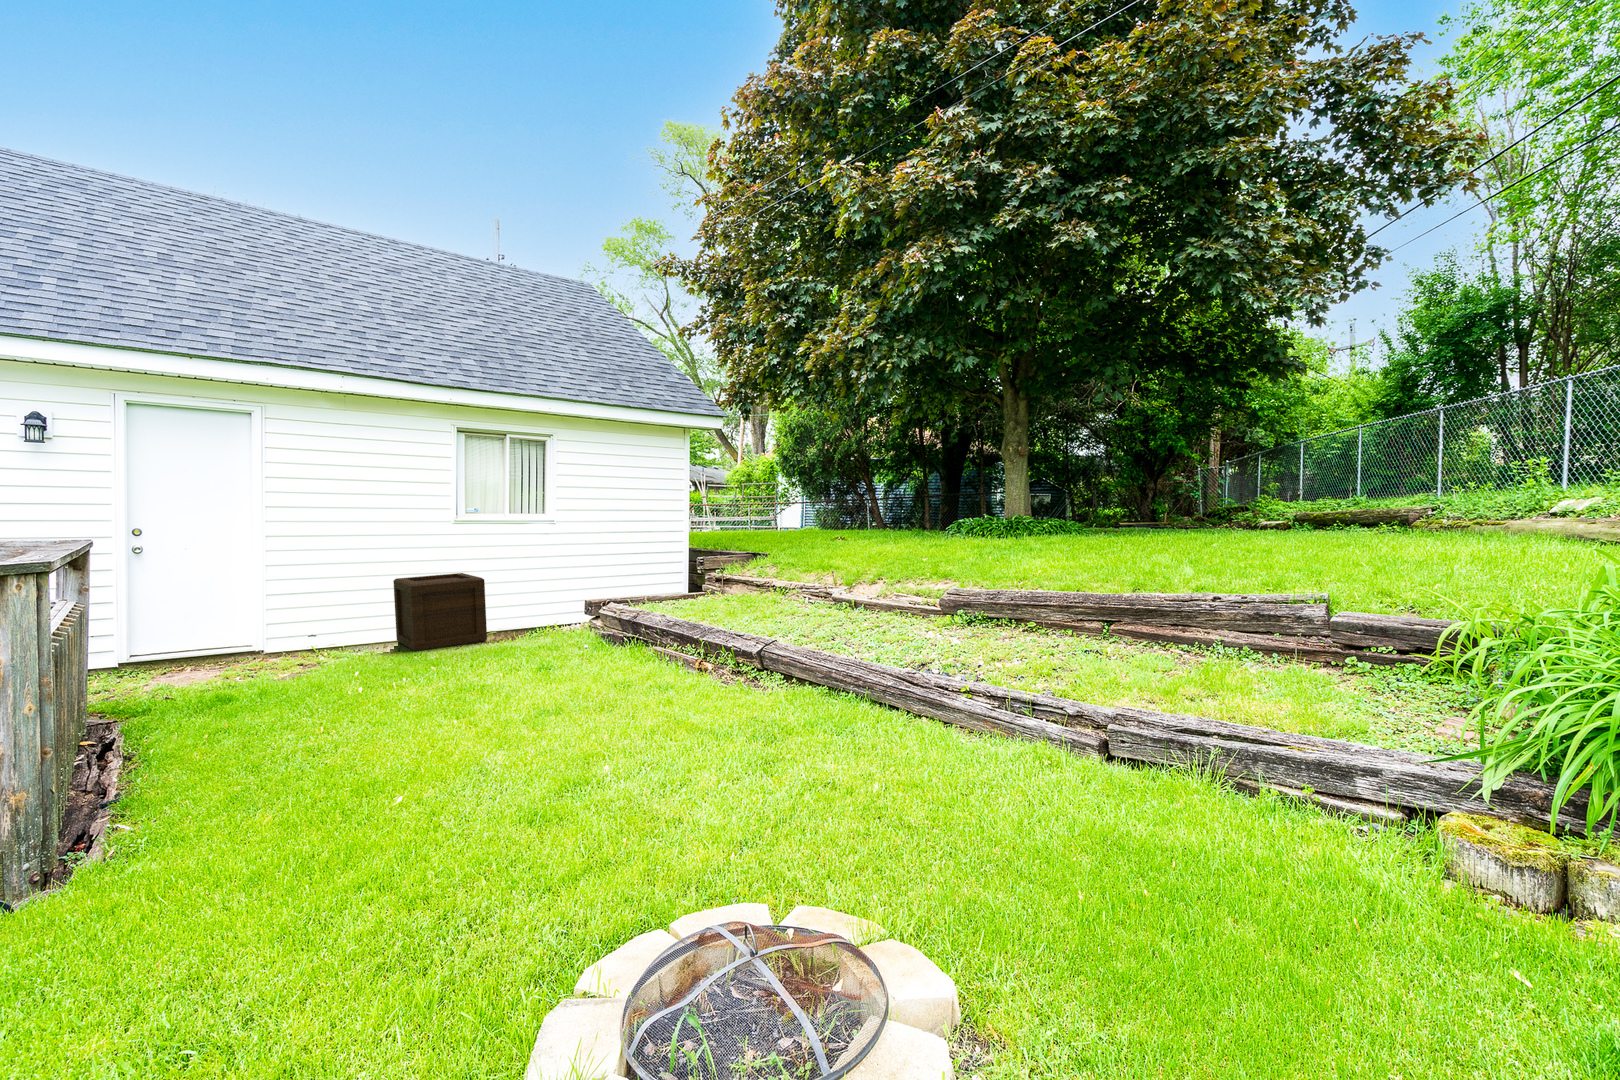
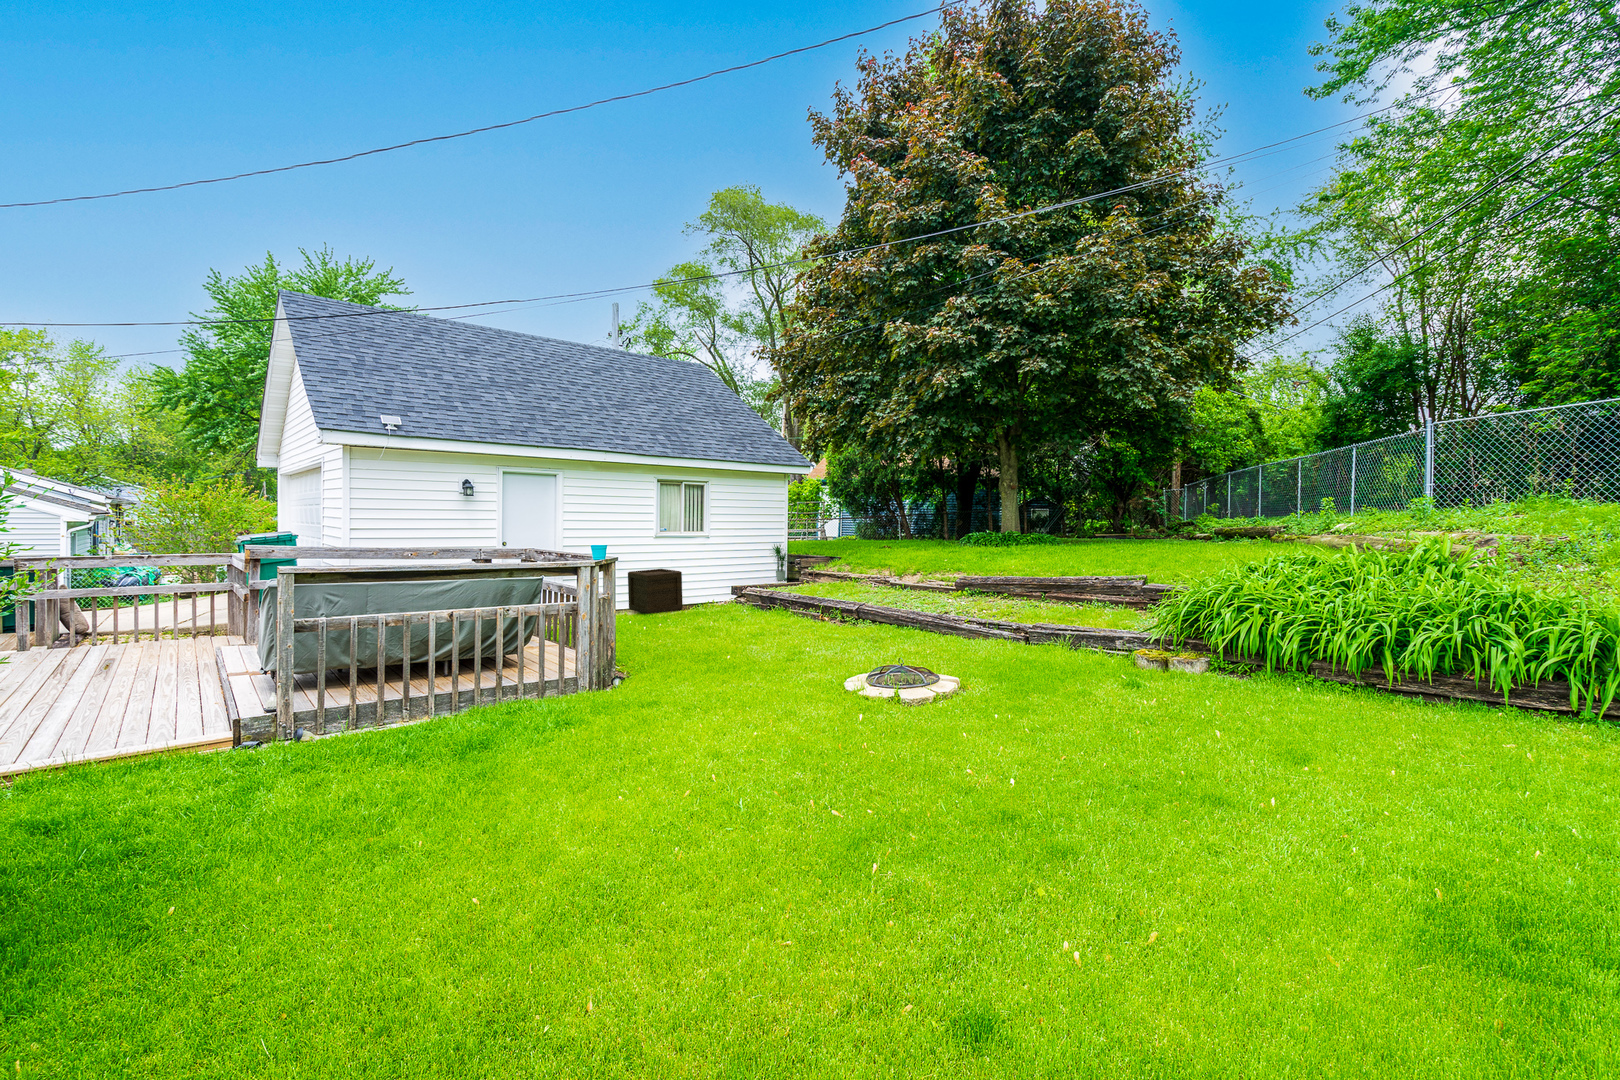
potted plant: none [655,532,693,590] -> present [773,544,787,581]

